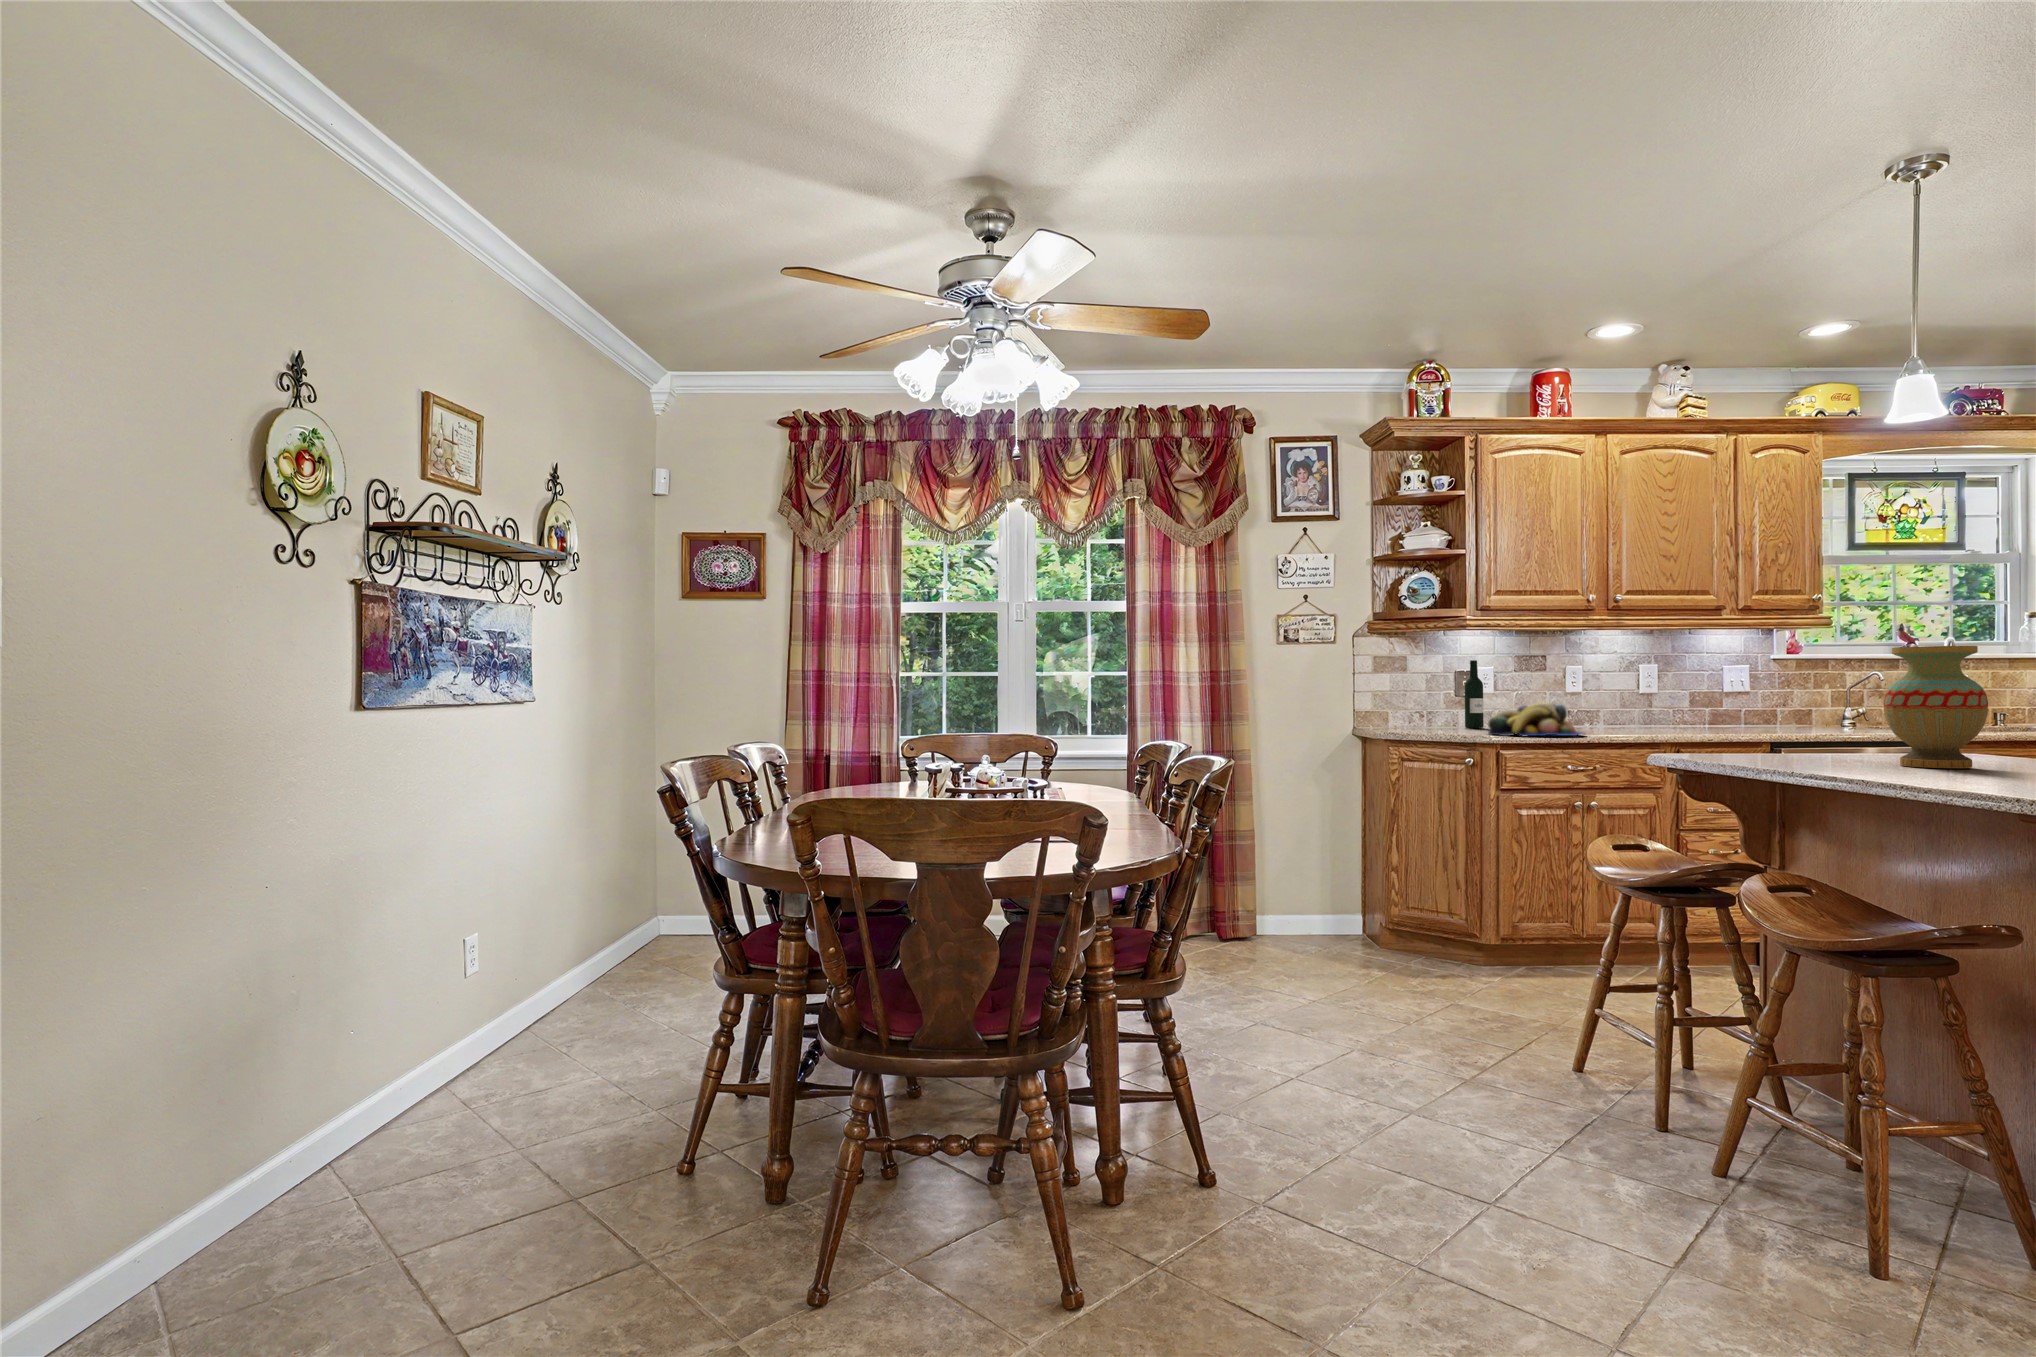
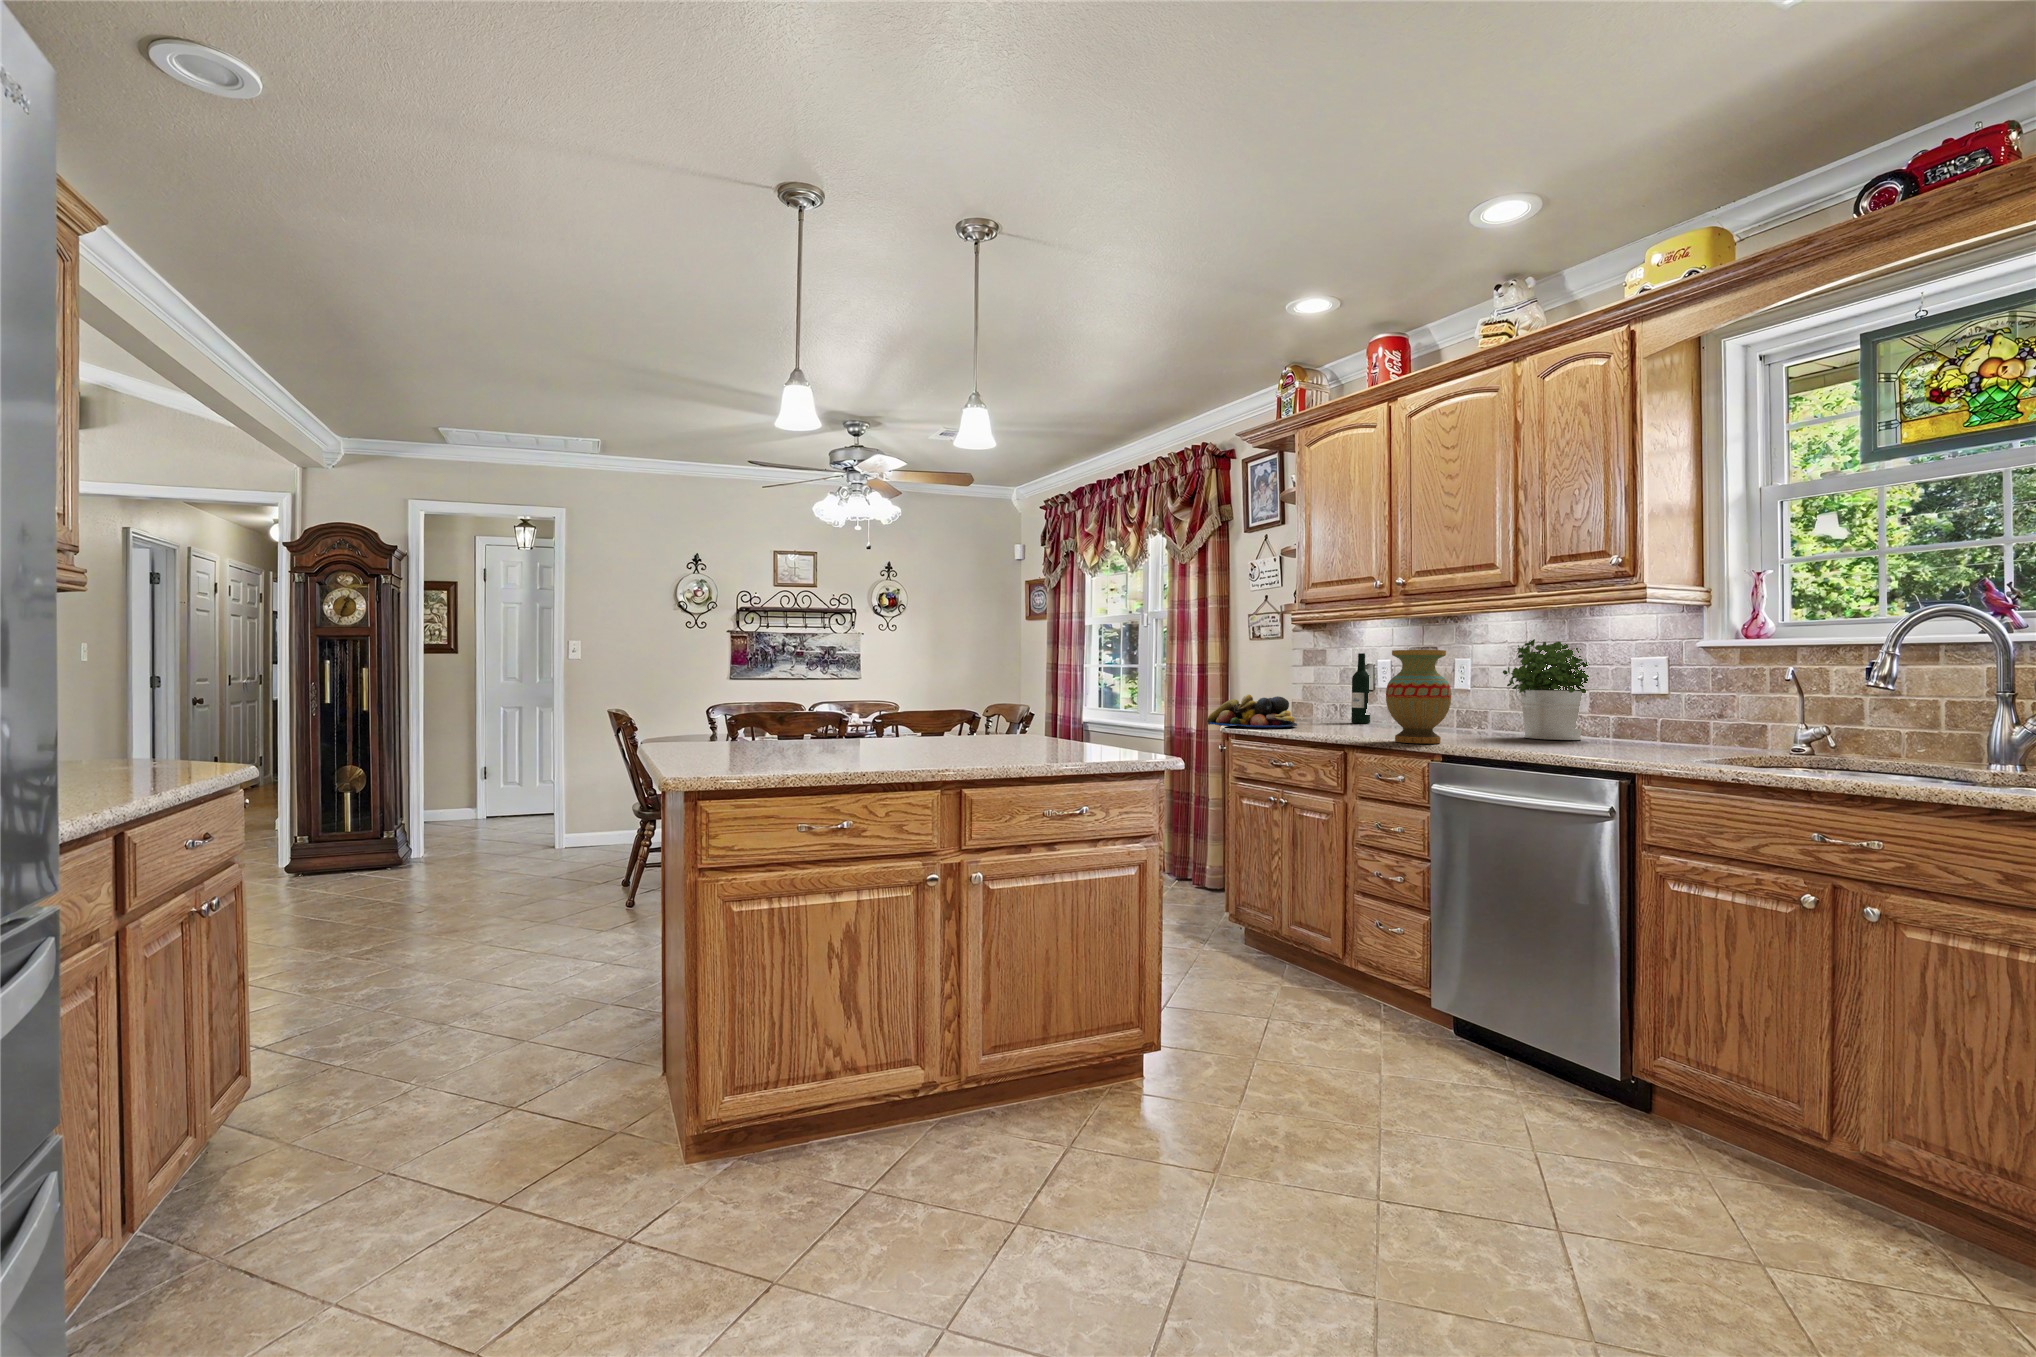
vase: present [1884,646,1988,768] -> present [1386,650,1451,743]
potted plant: none [1624,650,1702,729] -> present [1503,639,1590,740]

